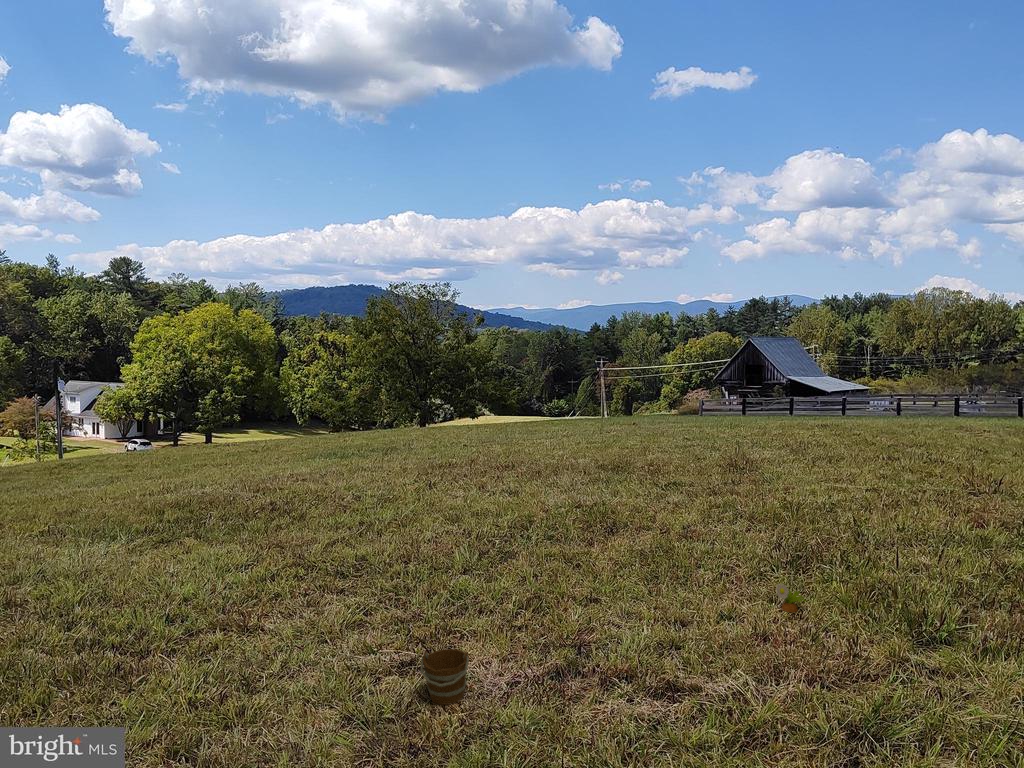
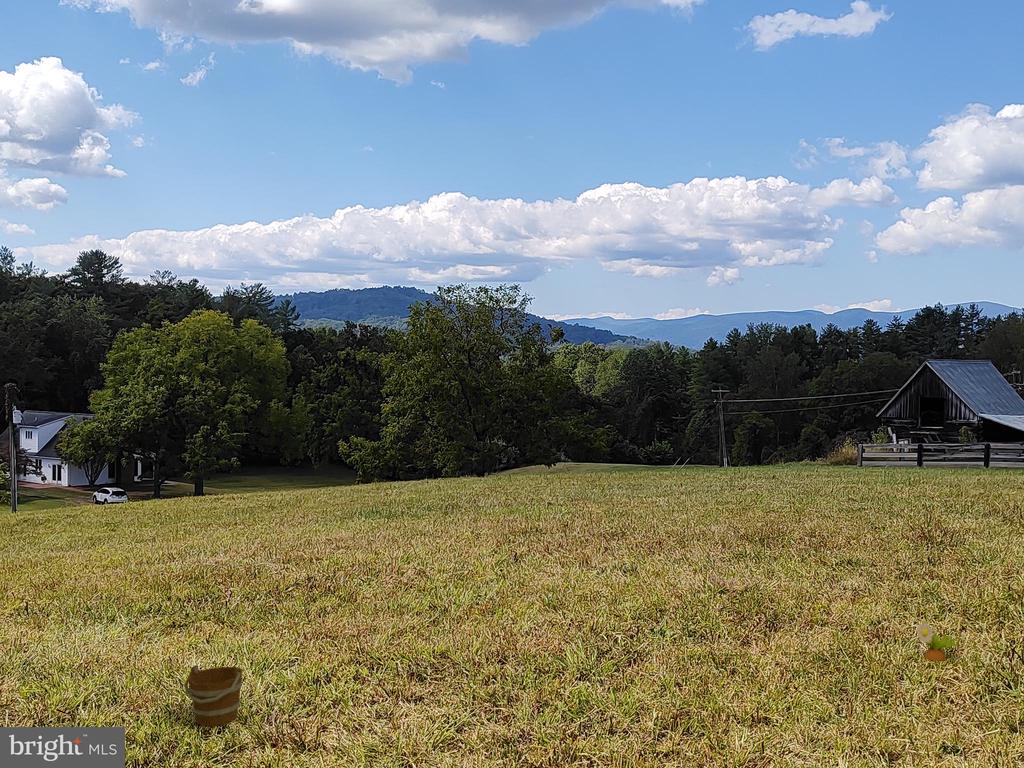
bucket: present [420,649,469,705] -> present [184,665,243,726]

